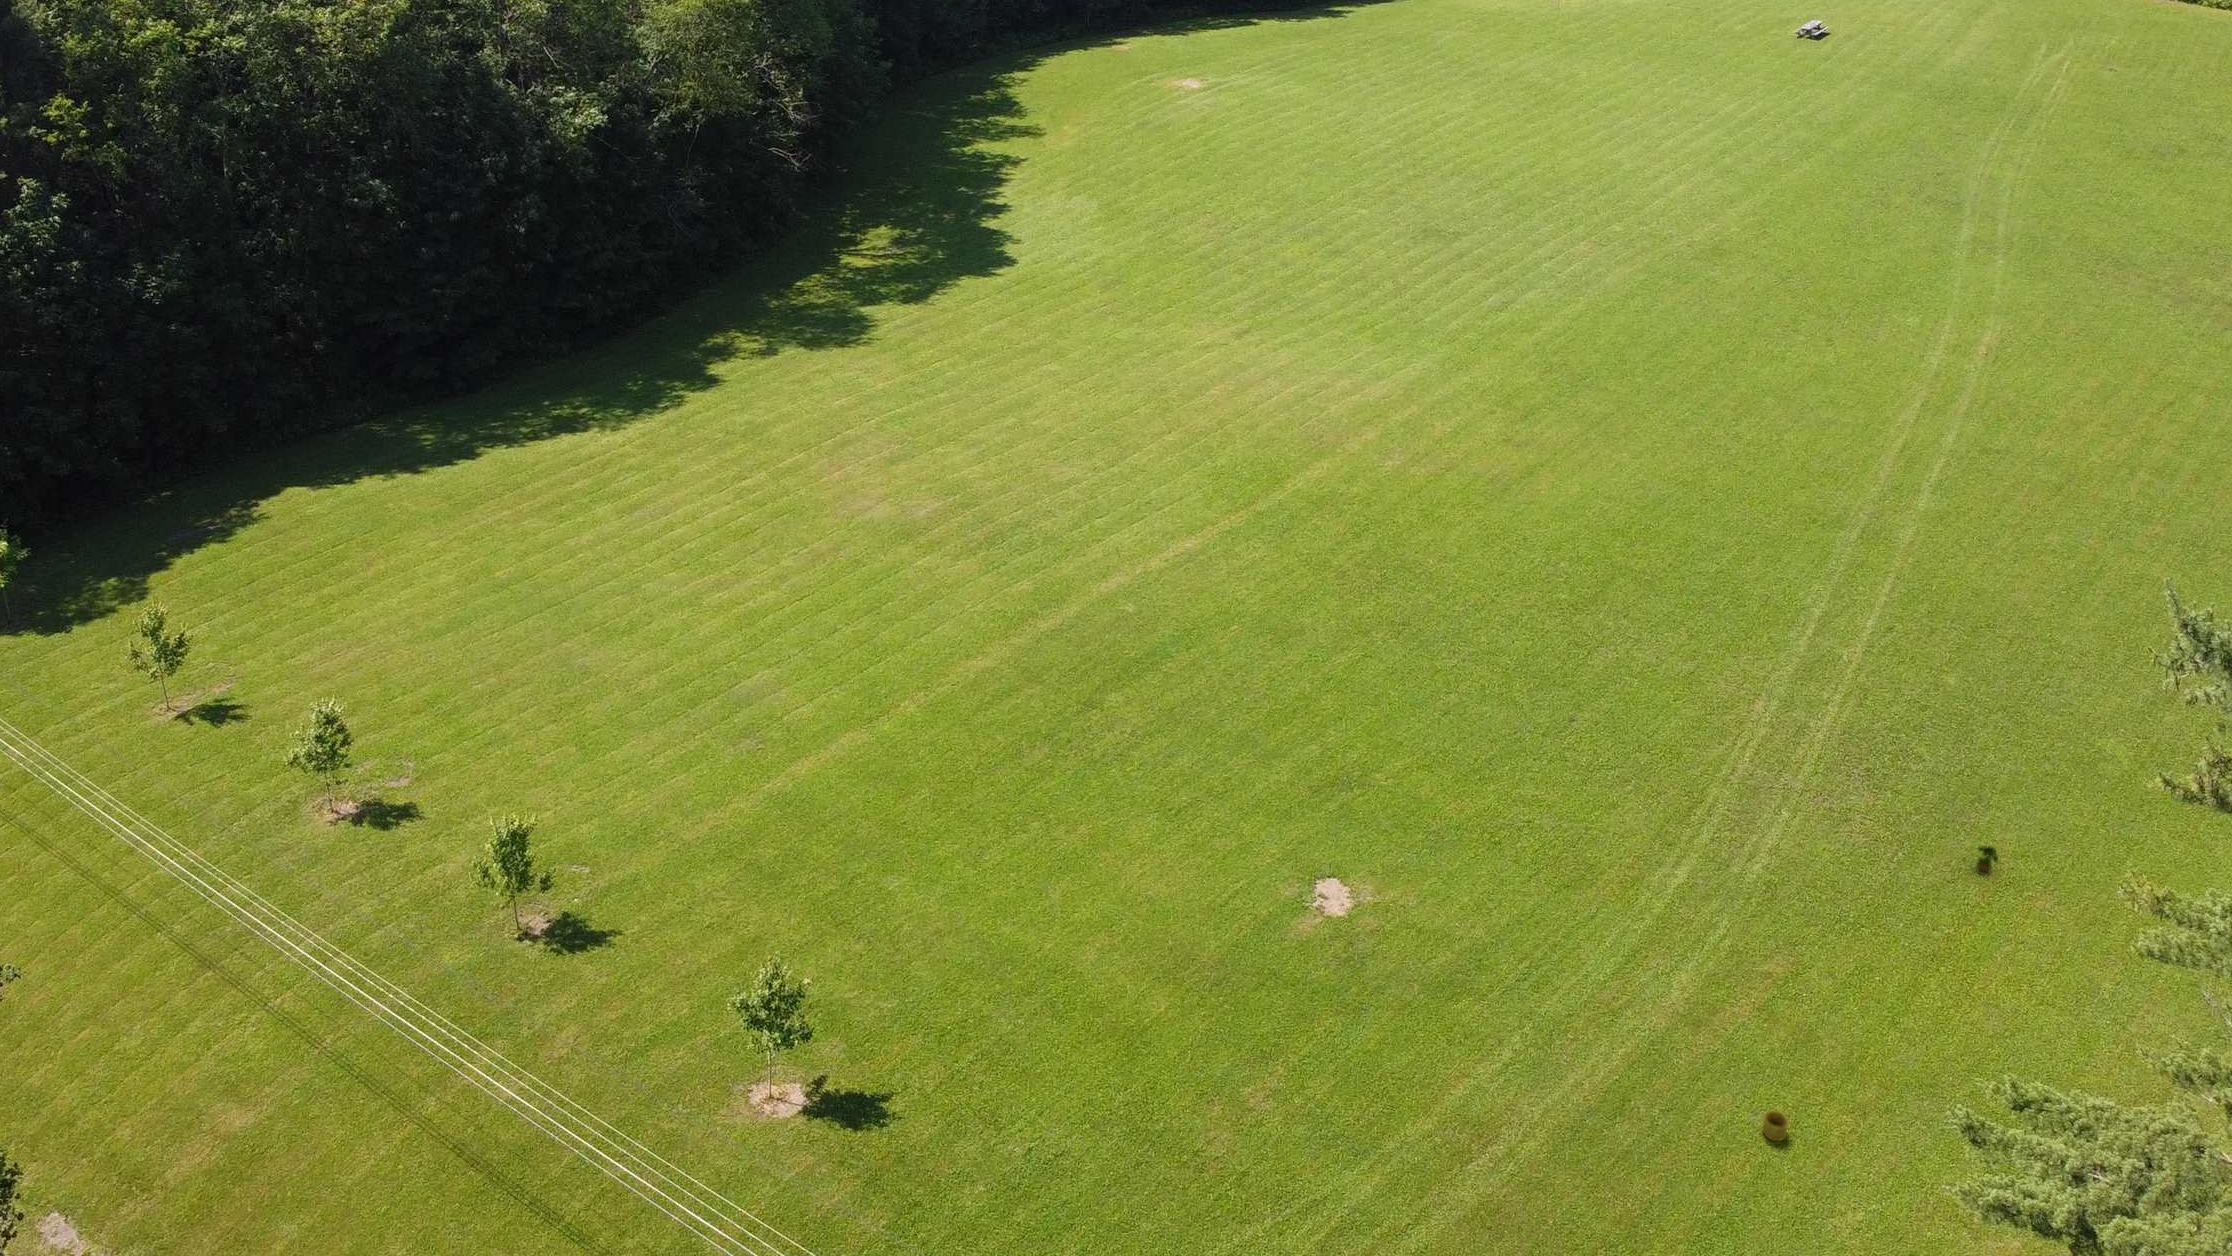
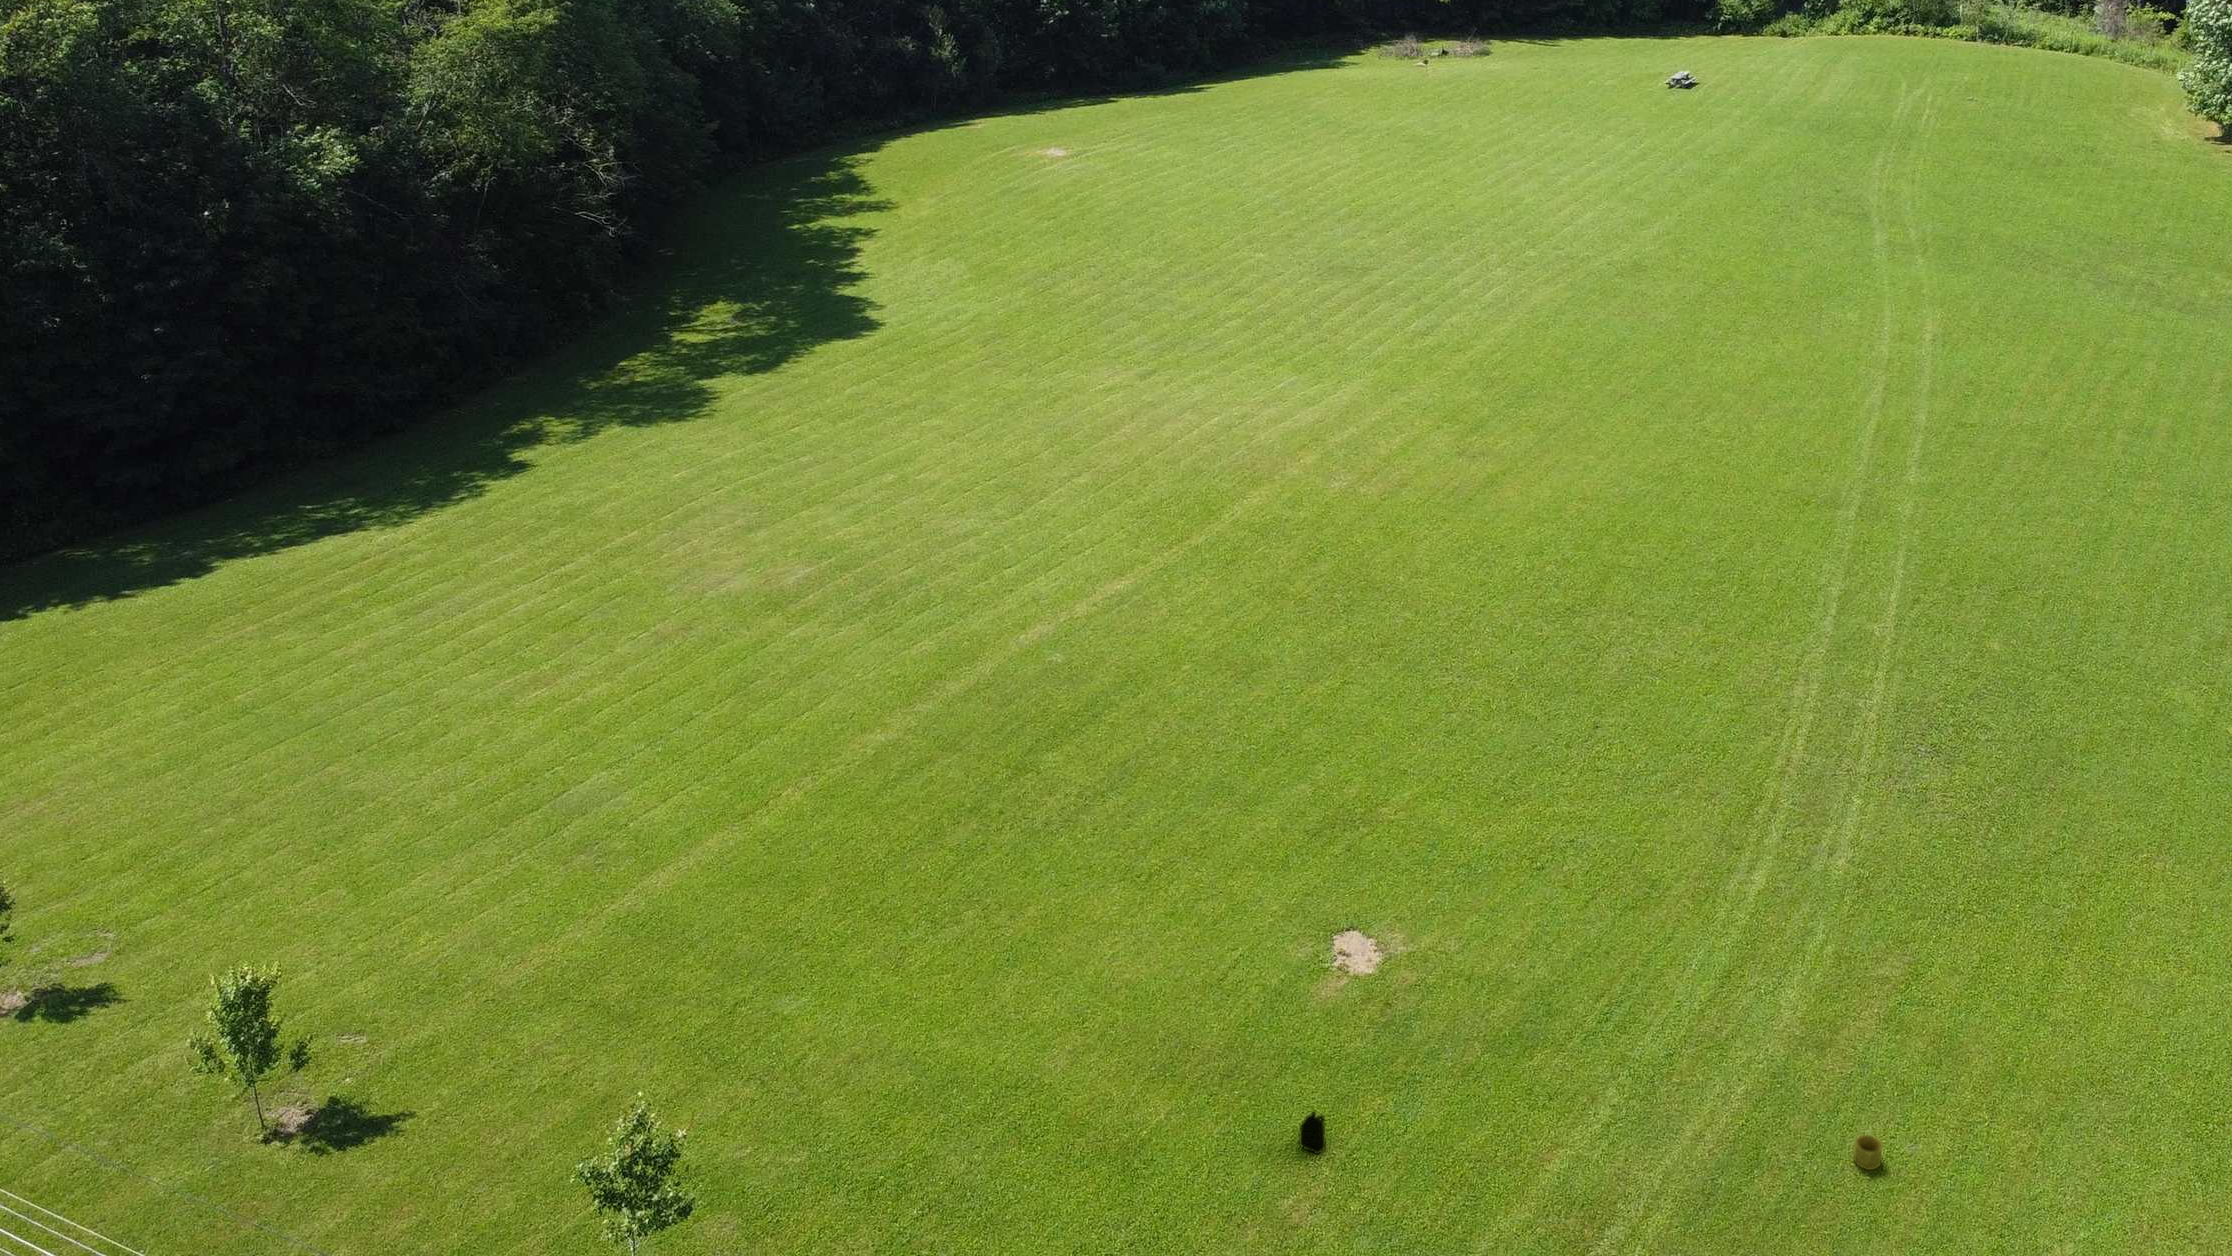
potted tree: present [1977,846,1998,875] -> none [2018,827,2041,860]
backpack: none [1285,1025,1308,1060] -> present [1299,1112,1326,1154]

